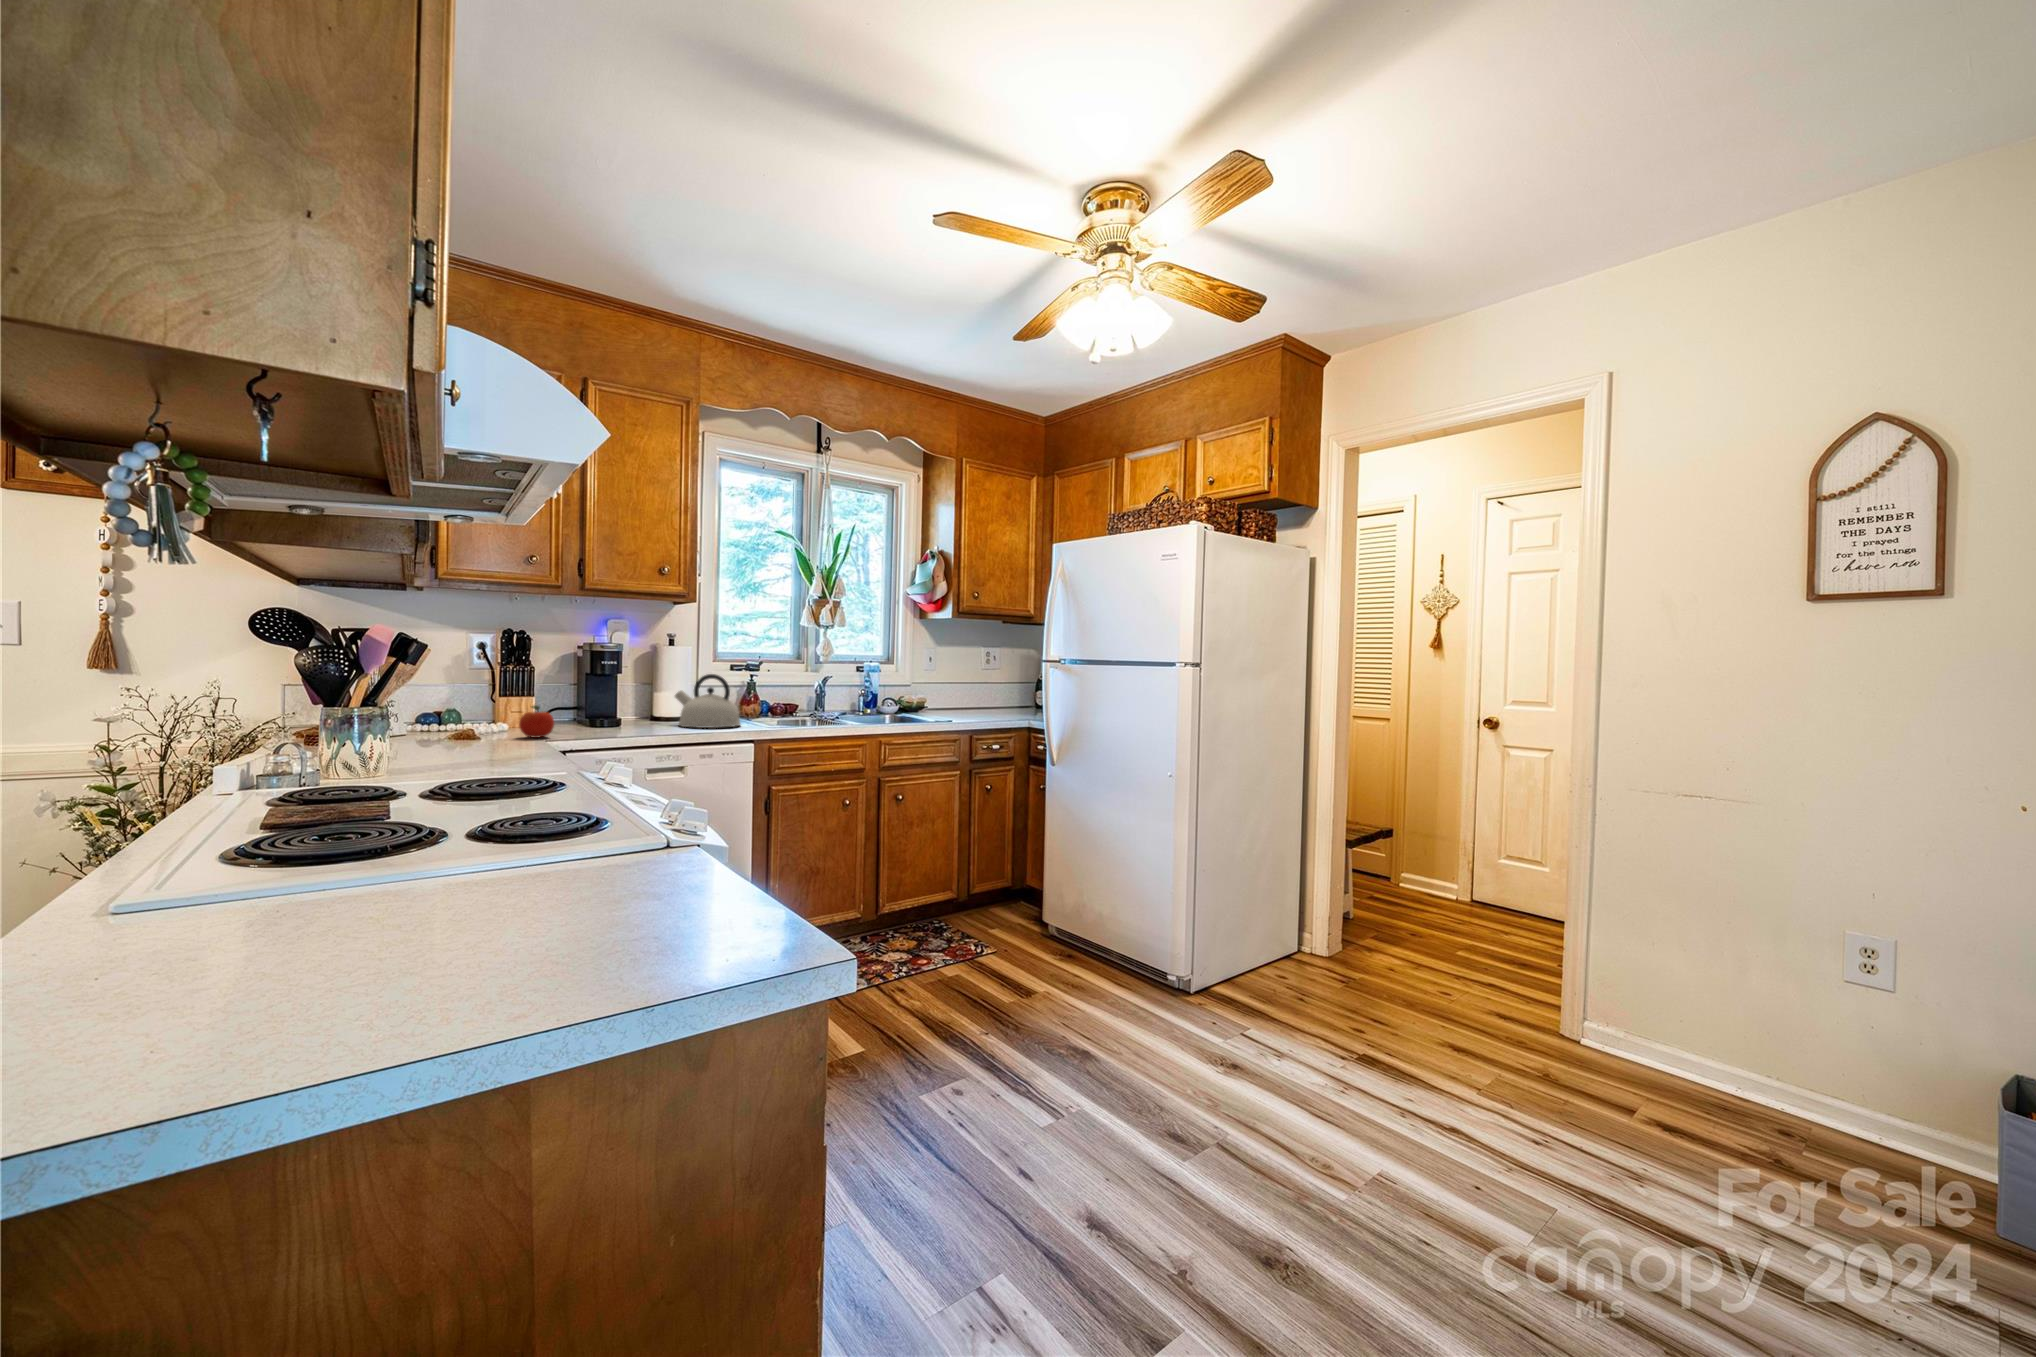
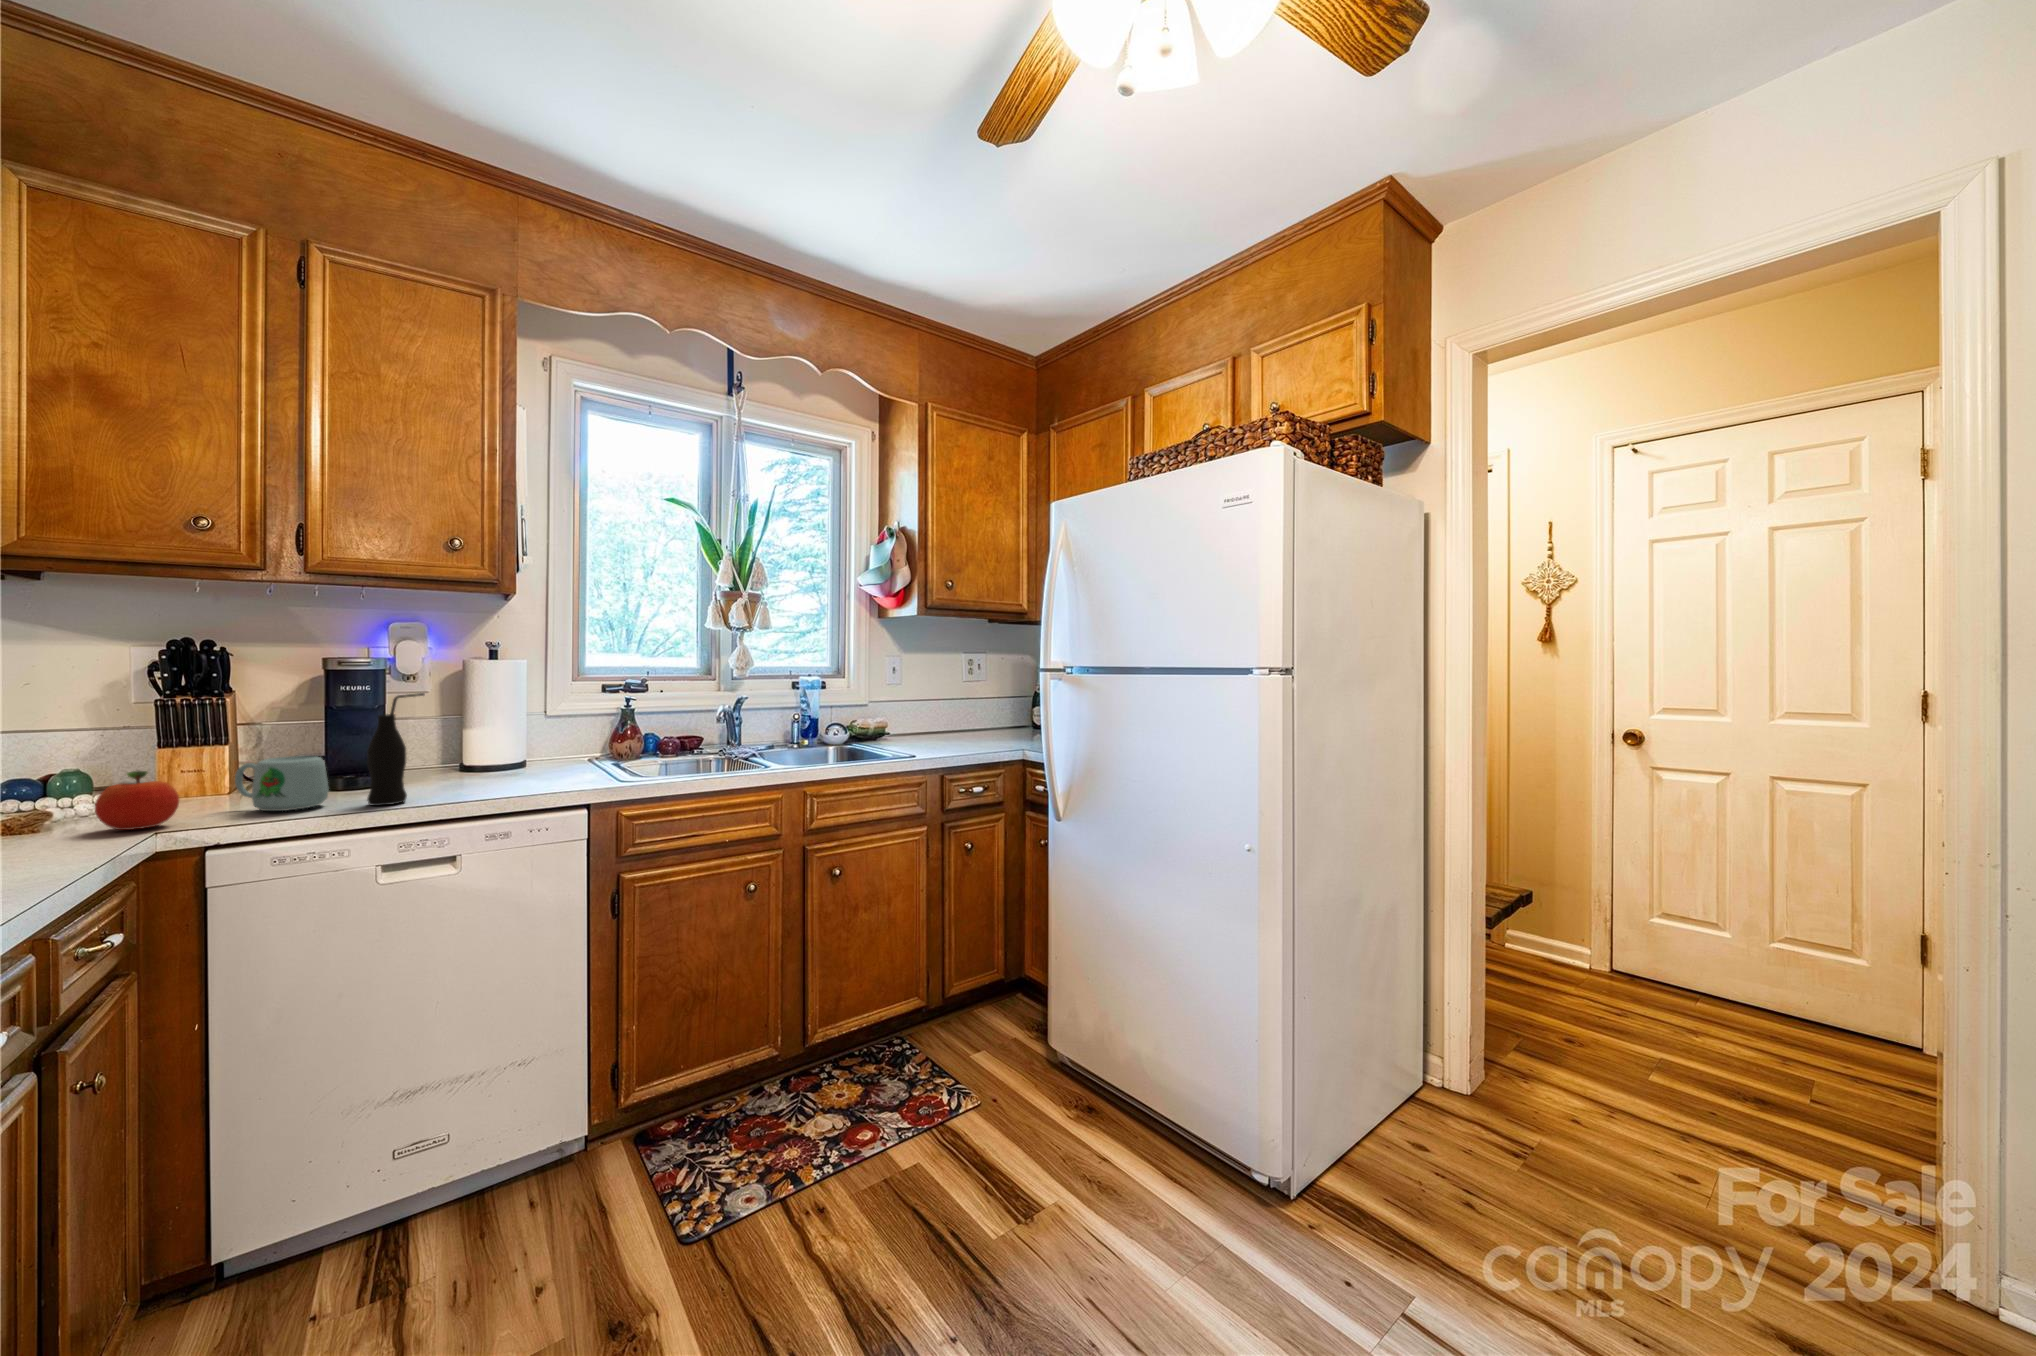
bottle: none [634,666,665,733] -> present [367,693,424,806]
kettle: present [675,674,740,728] -> none [477,701,587,787]
mug: none [566,702,614,733] -> present [235,756,329,811]

